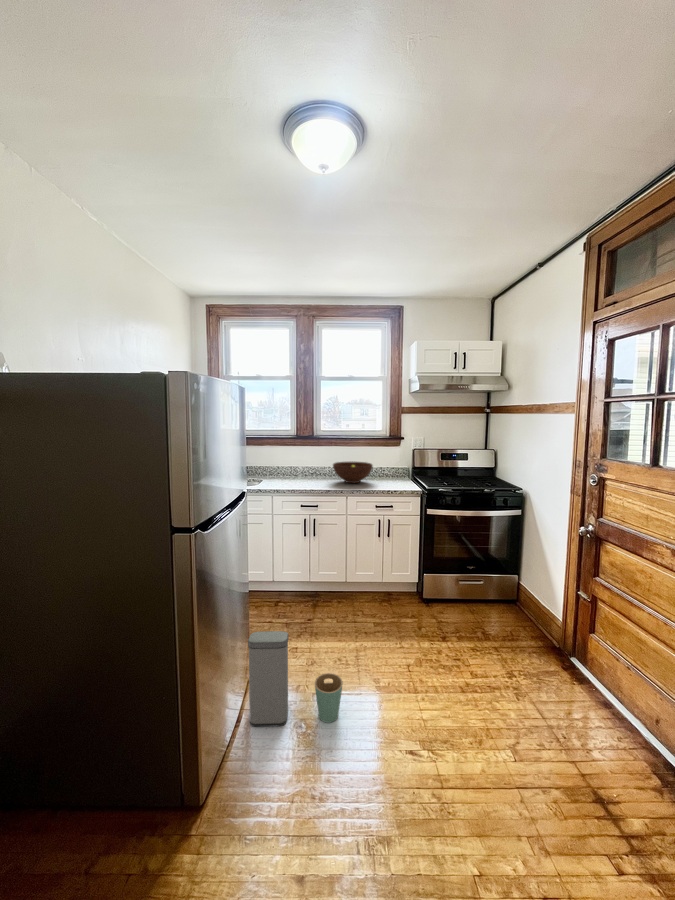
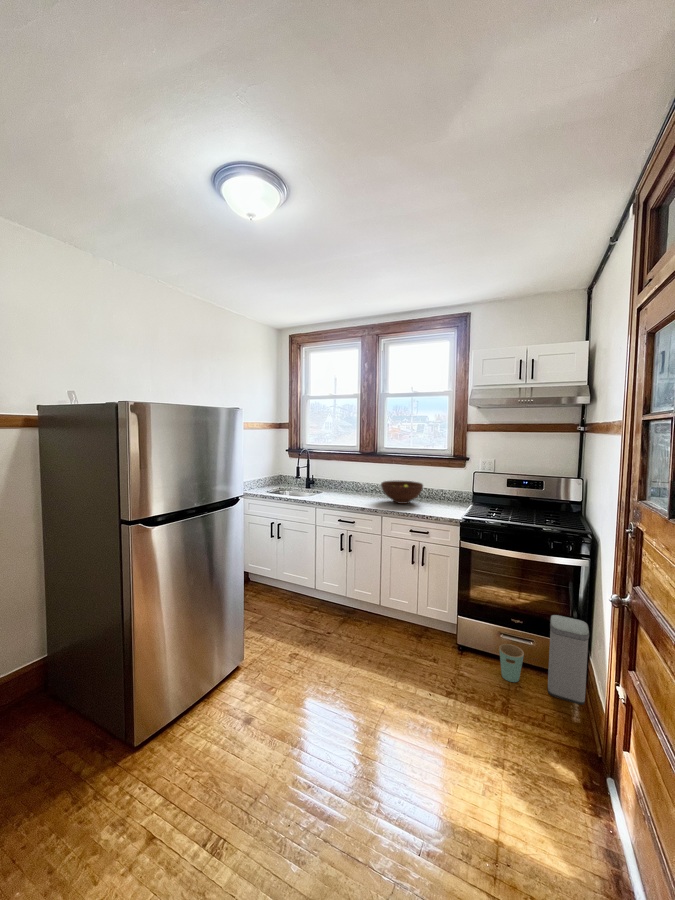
trash can: present [248,631,343,727] -> present [499,615,589,705]

